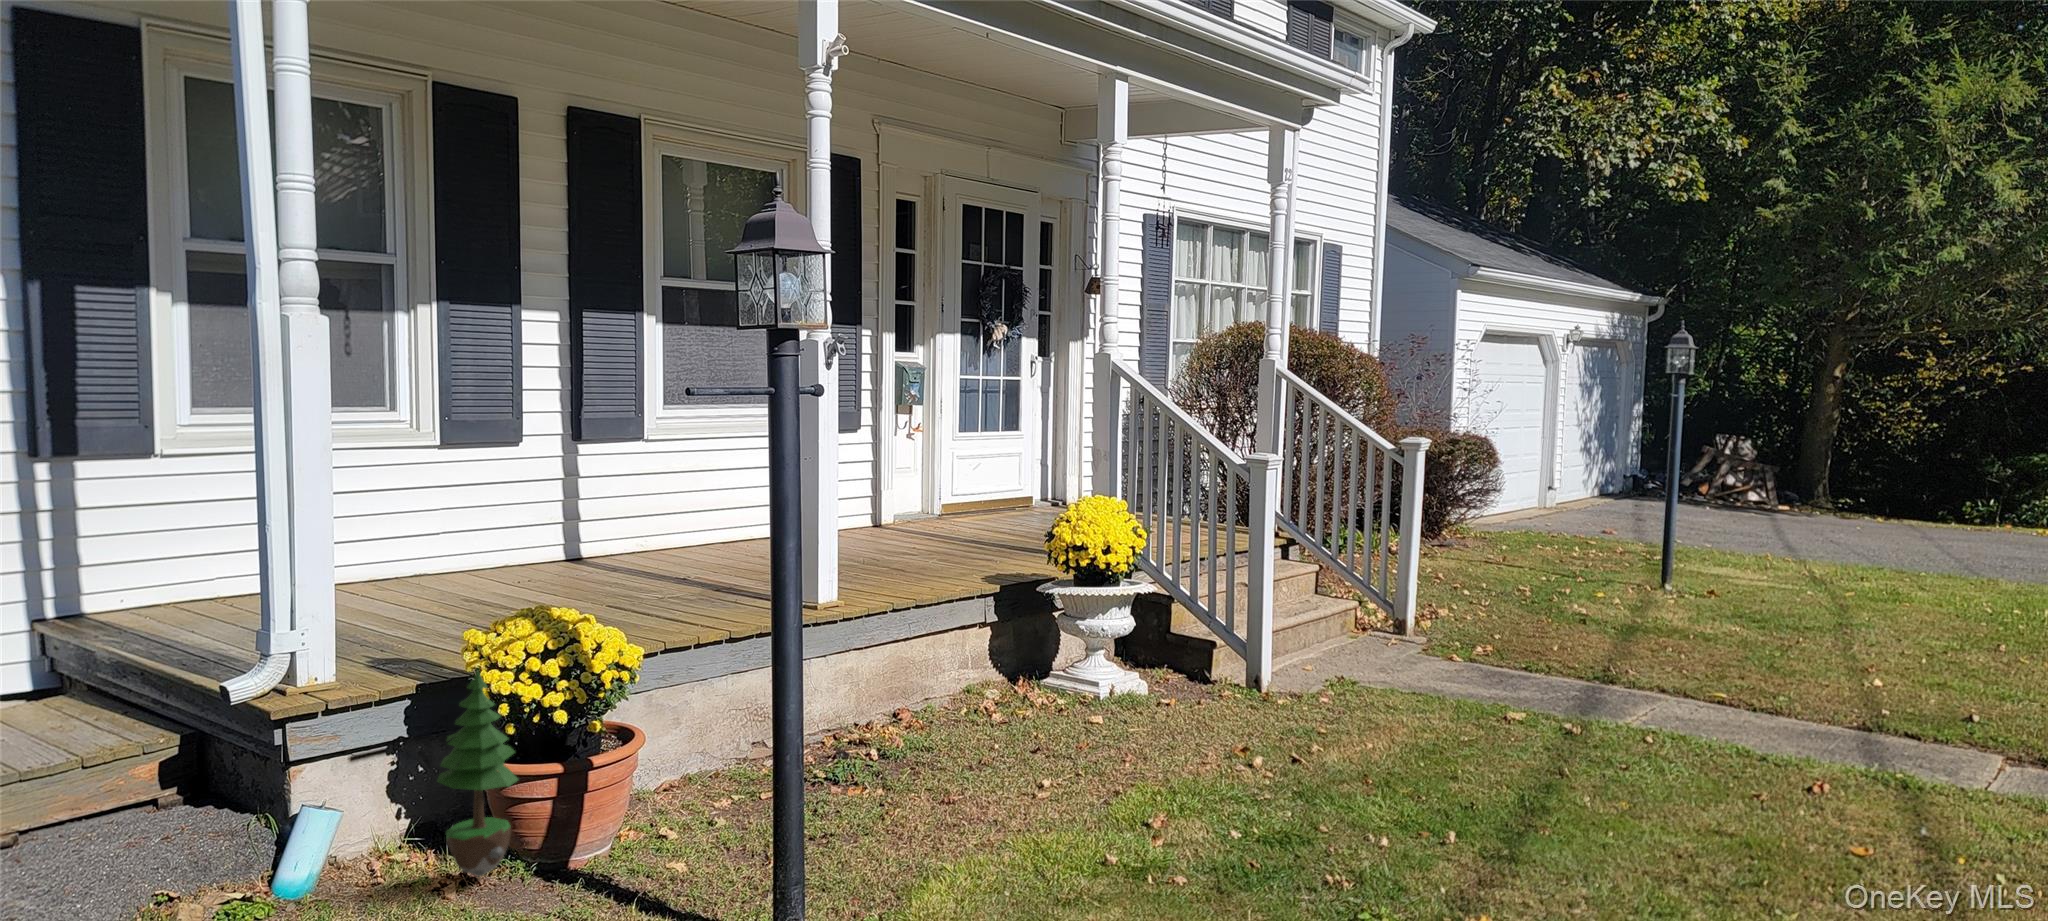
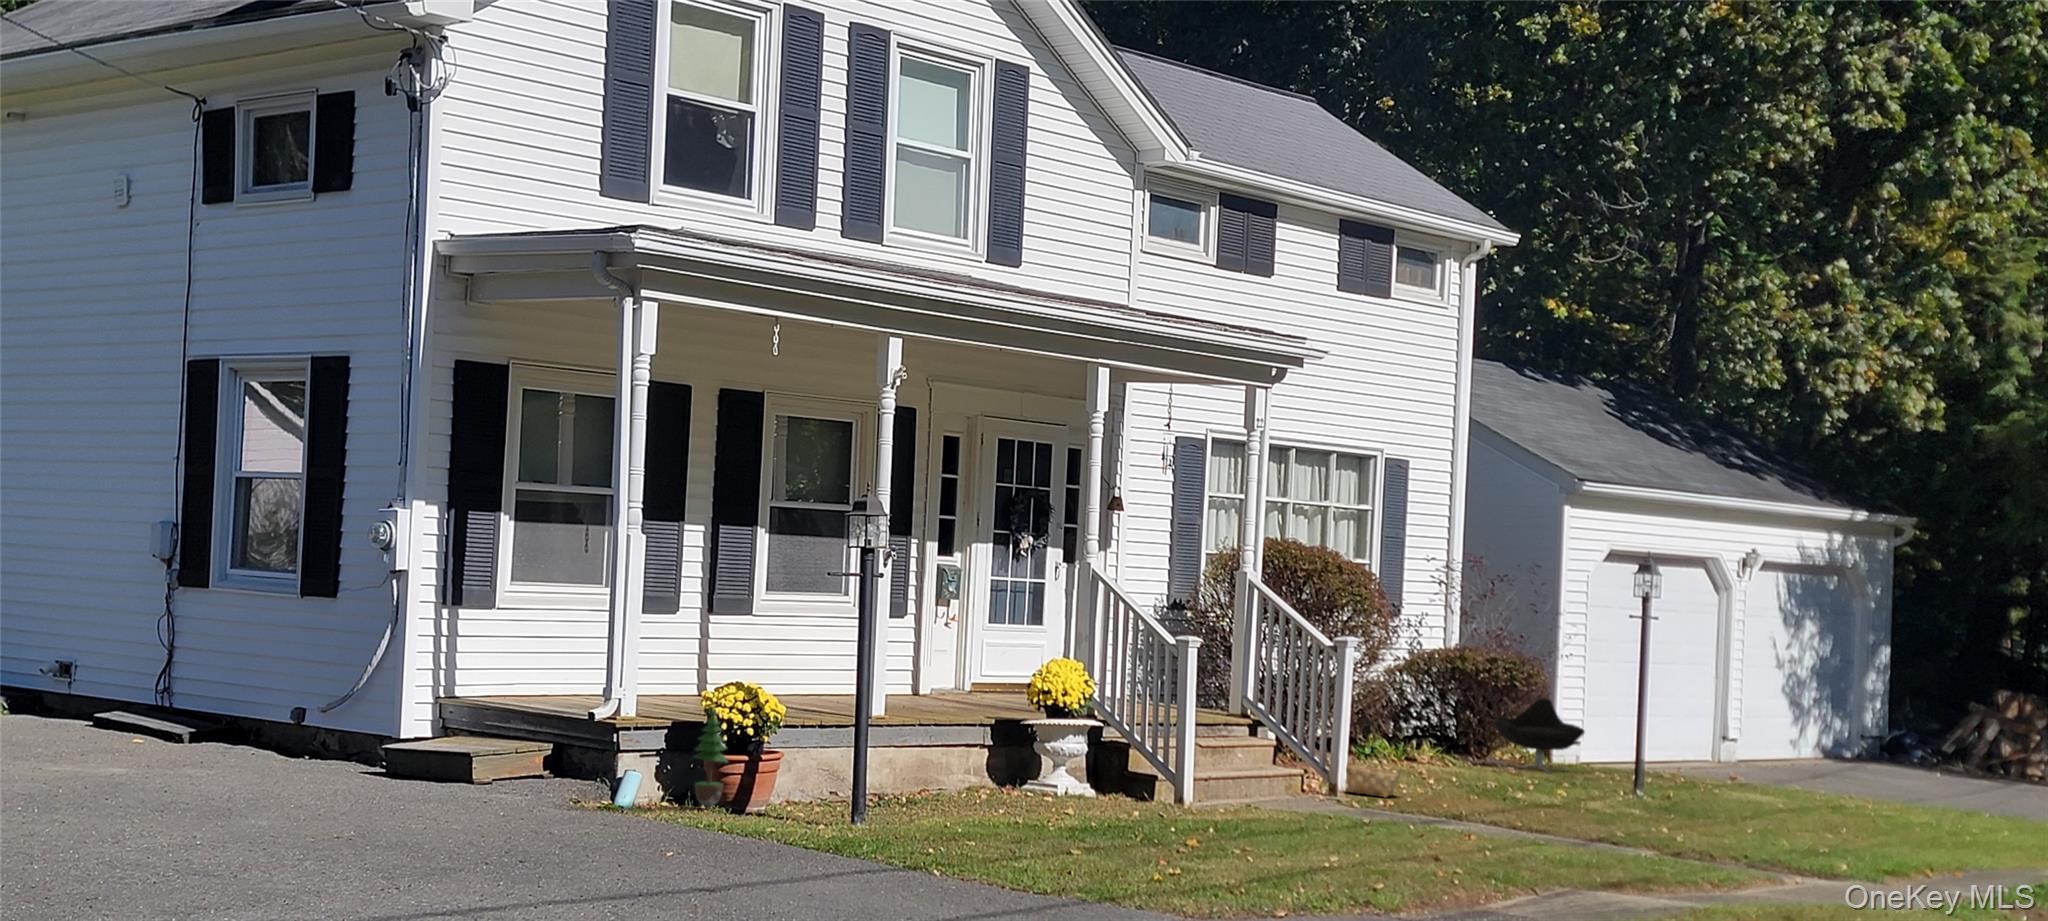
lounge chair: none [1458,481,1560,561] -> present [1494,698,1584,773]
woven basket: none [1420,585,1492,639] -> present [1346,757,1401,797]

